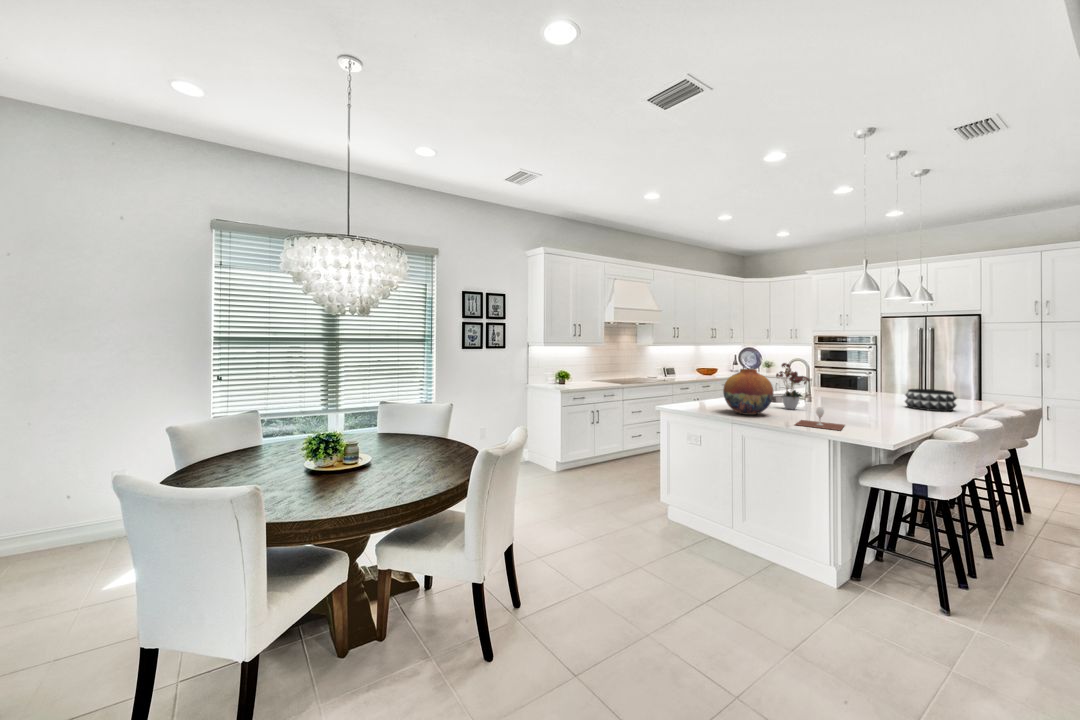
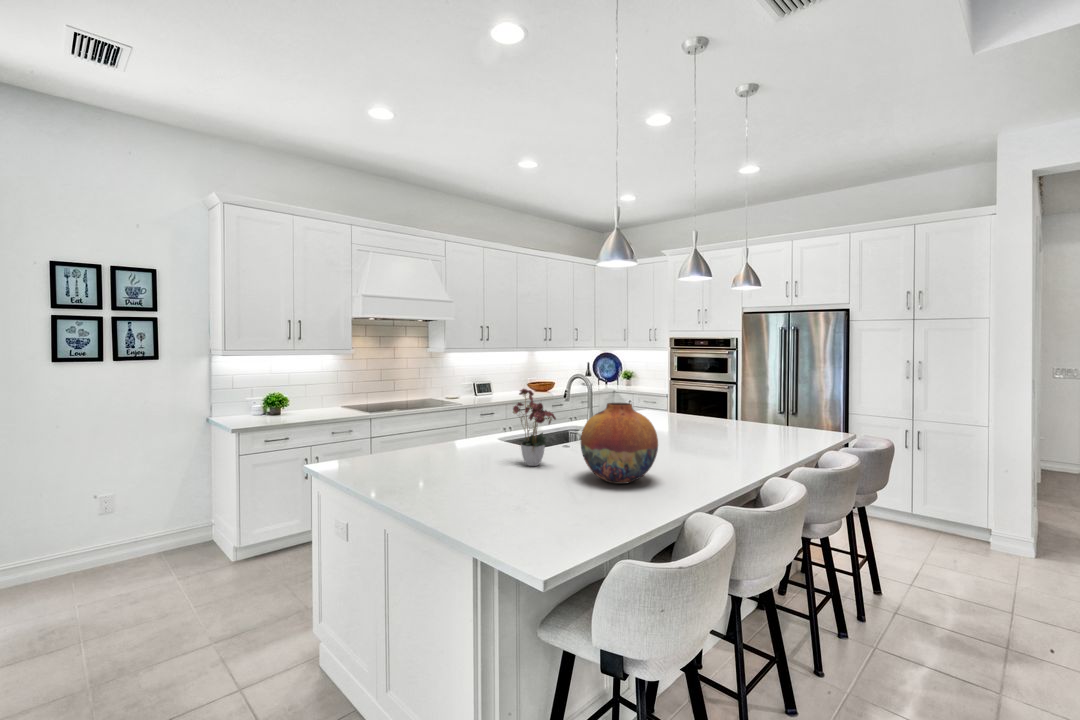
vase: present [723,369,773,415] -> present [581,403,658,484]
decorative bowl: present [905,389,957,411] -> none [714,421,776,457]
wine glass: present [795,408,844,430] -> none [463,478,557,525]

